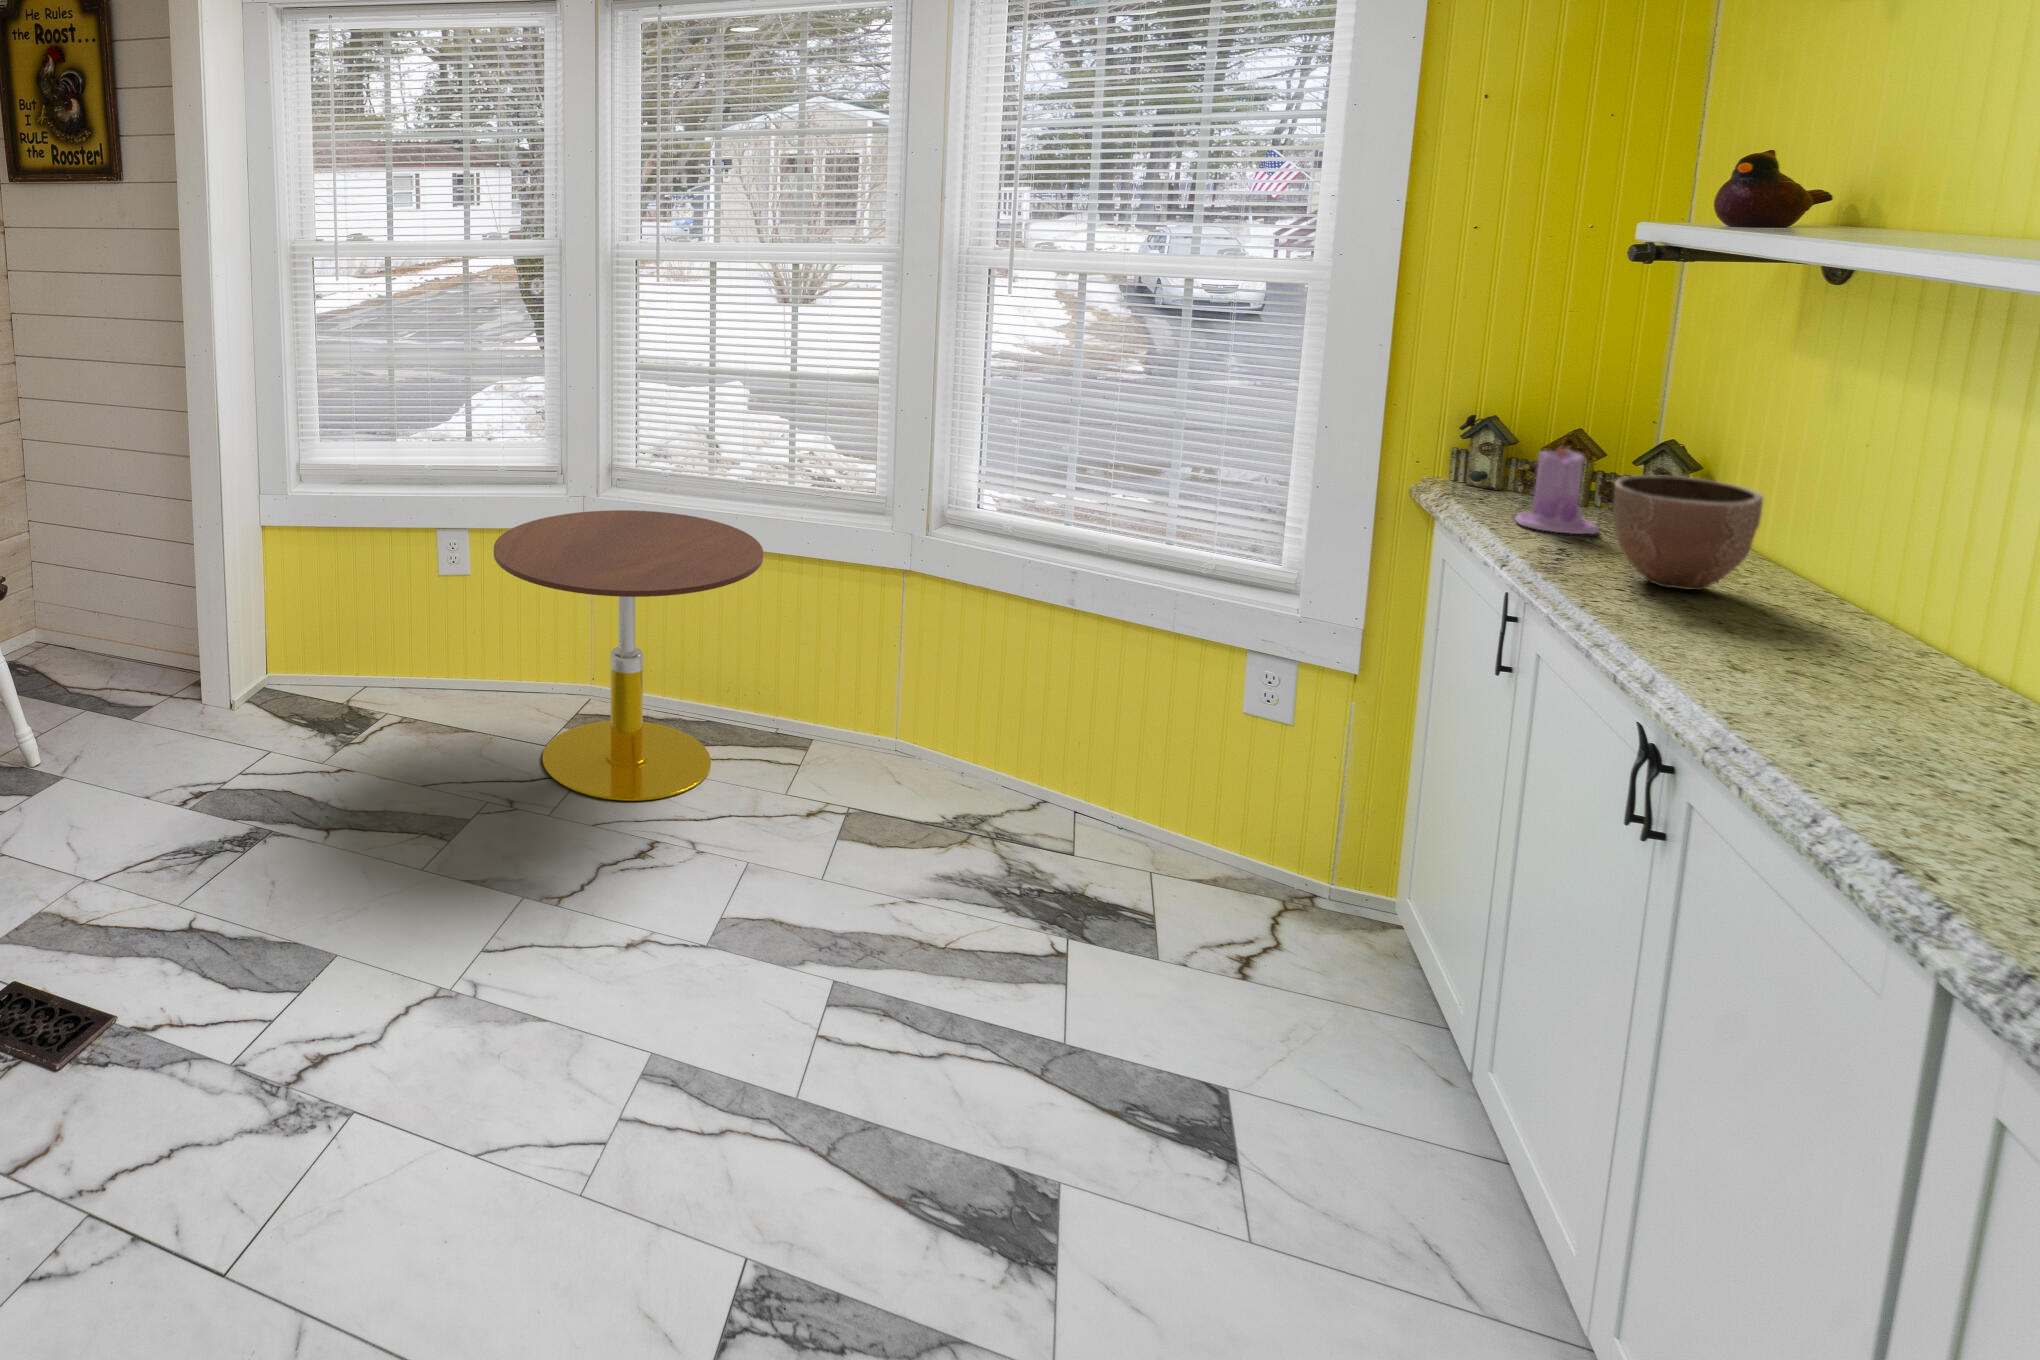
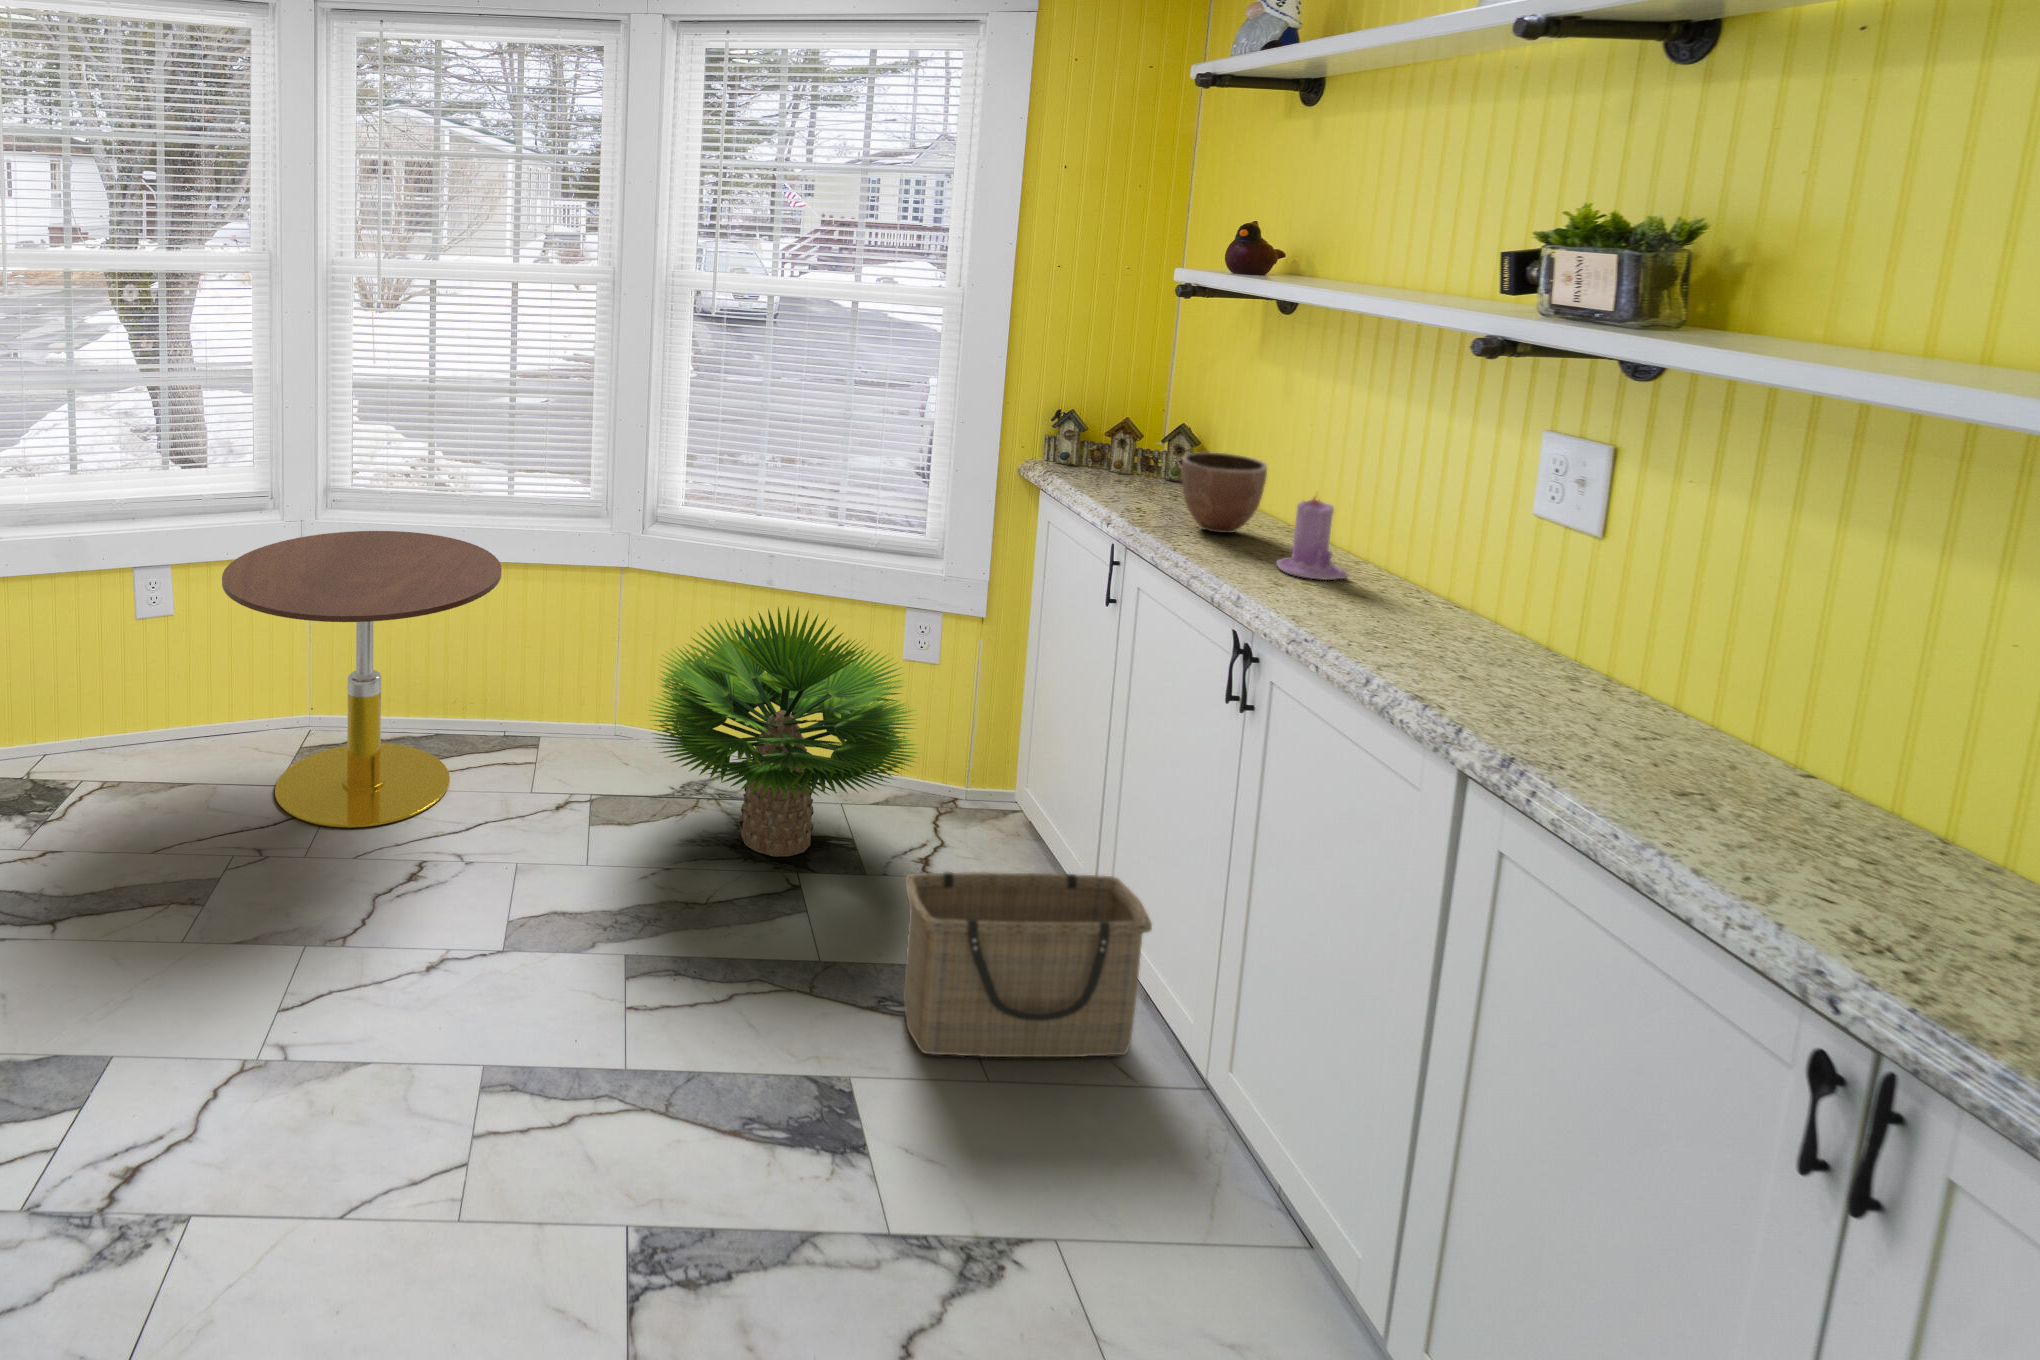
candle: present [1516,445,1598,534] -> present [1276,497,1348,580]
potted plant: none [897,629,1247,920] -> present [649,607,917,856]
basket: none [1153,964,1512,1270] -> present [903,872,1152,1057]

